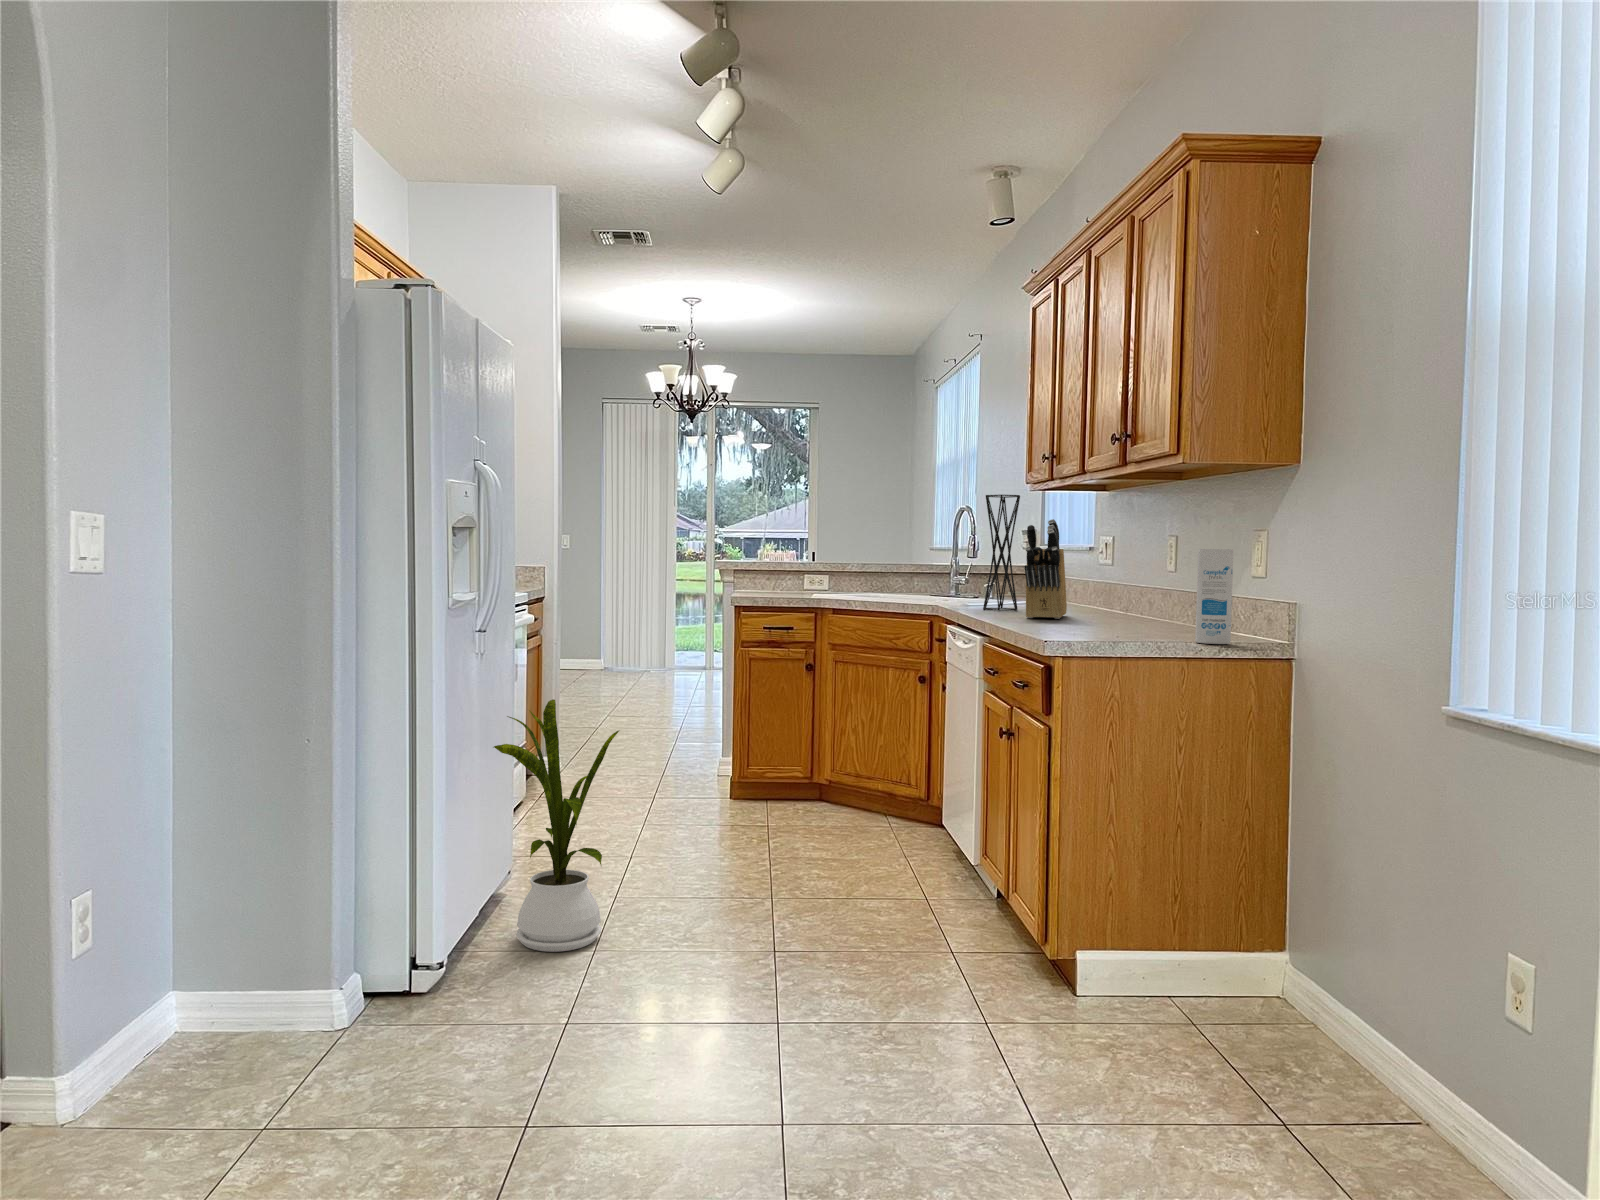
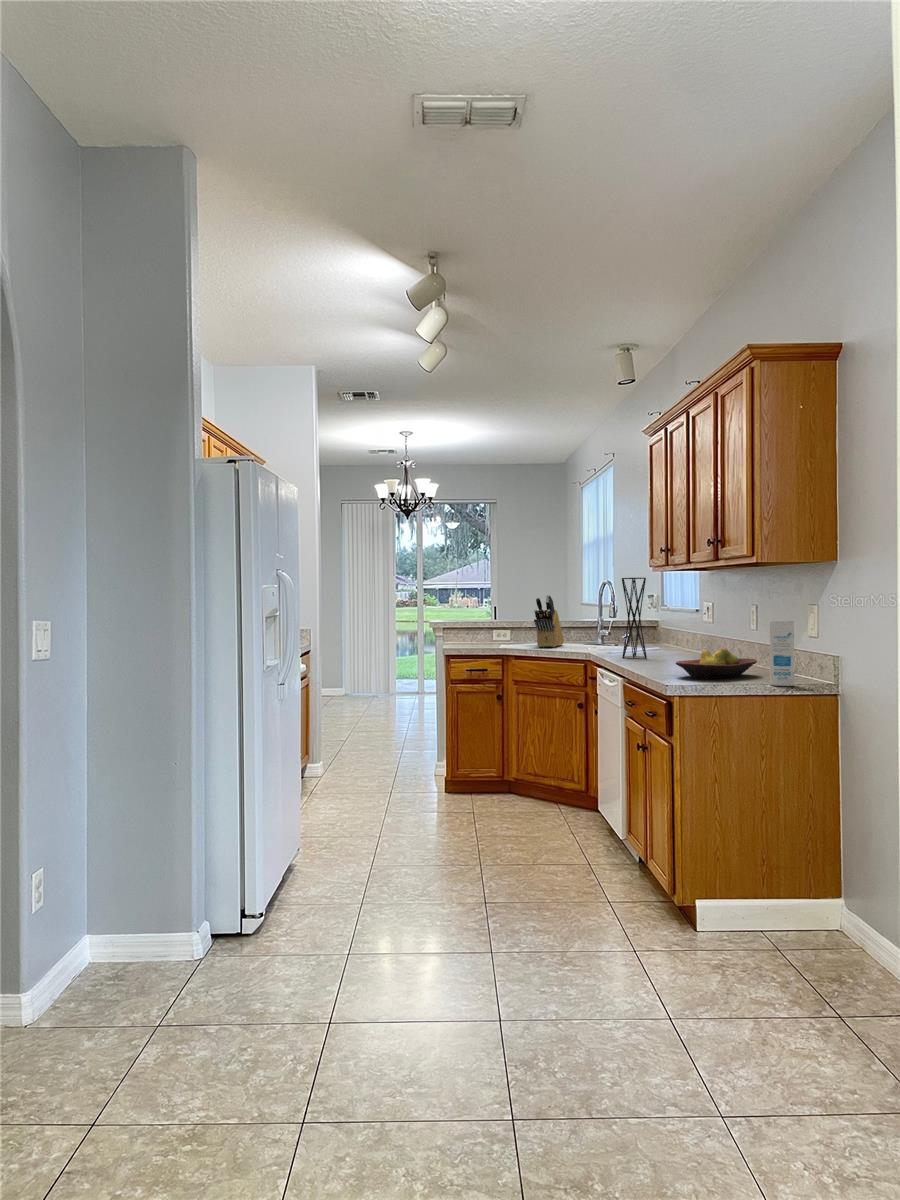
knife block: present [1025,519,1067,619] -> present [534,595,564,647]
fruit bowl: none [1059,592,1176,634] -> present [676,649,757,679]
house plant: present [493,699,619,952] -> none [292,732,377,905]

